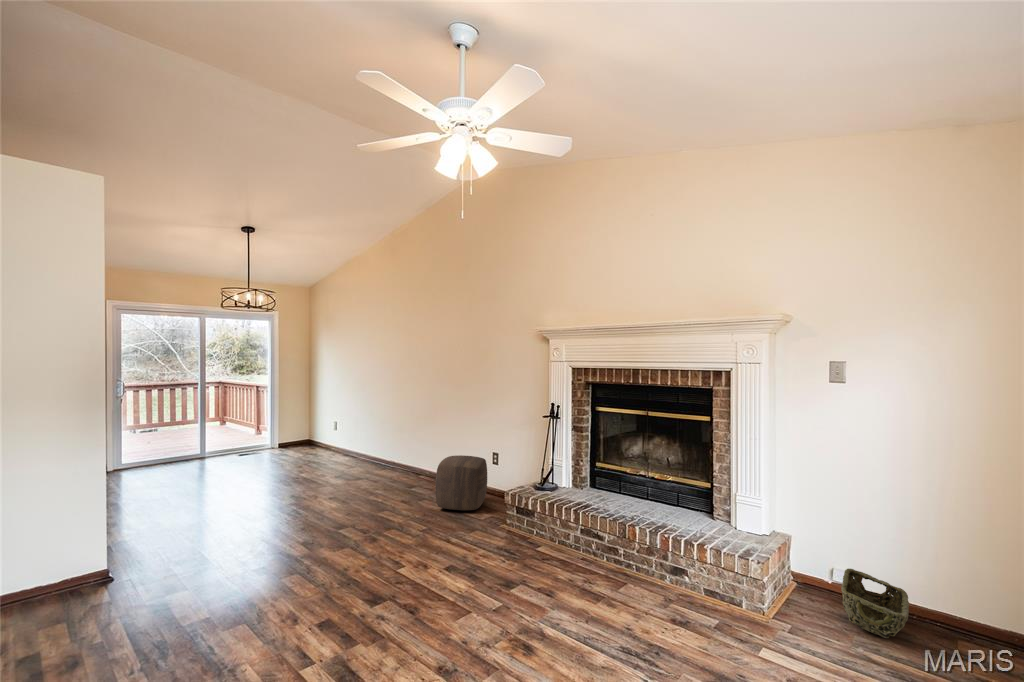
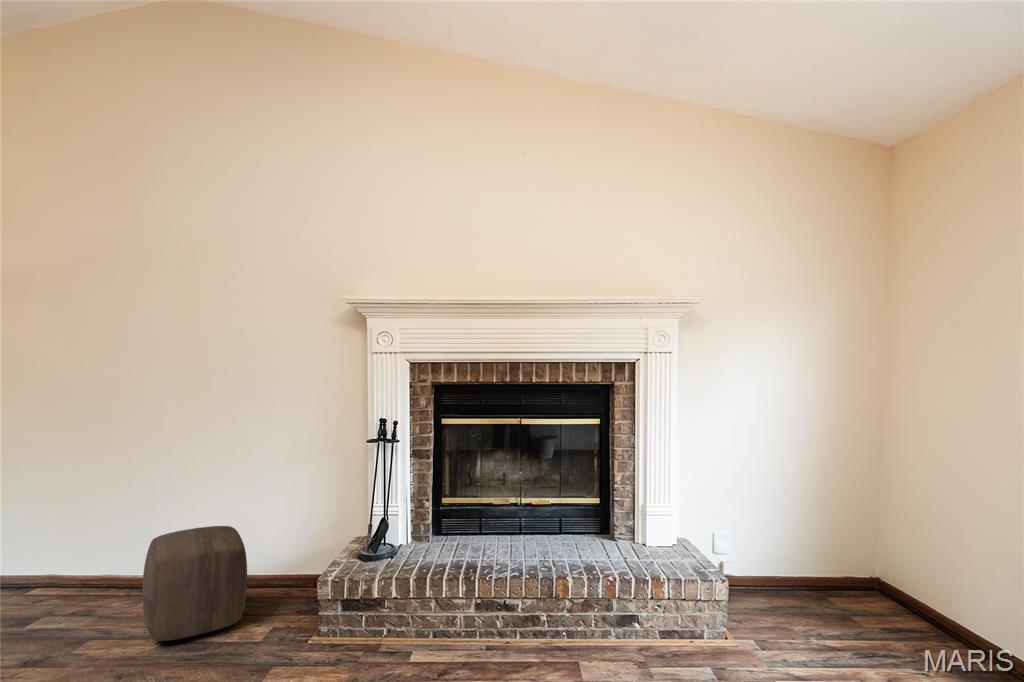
woven basket: present [841,569,909,638] -> none [747,560,832,622]

